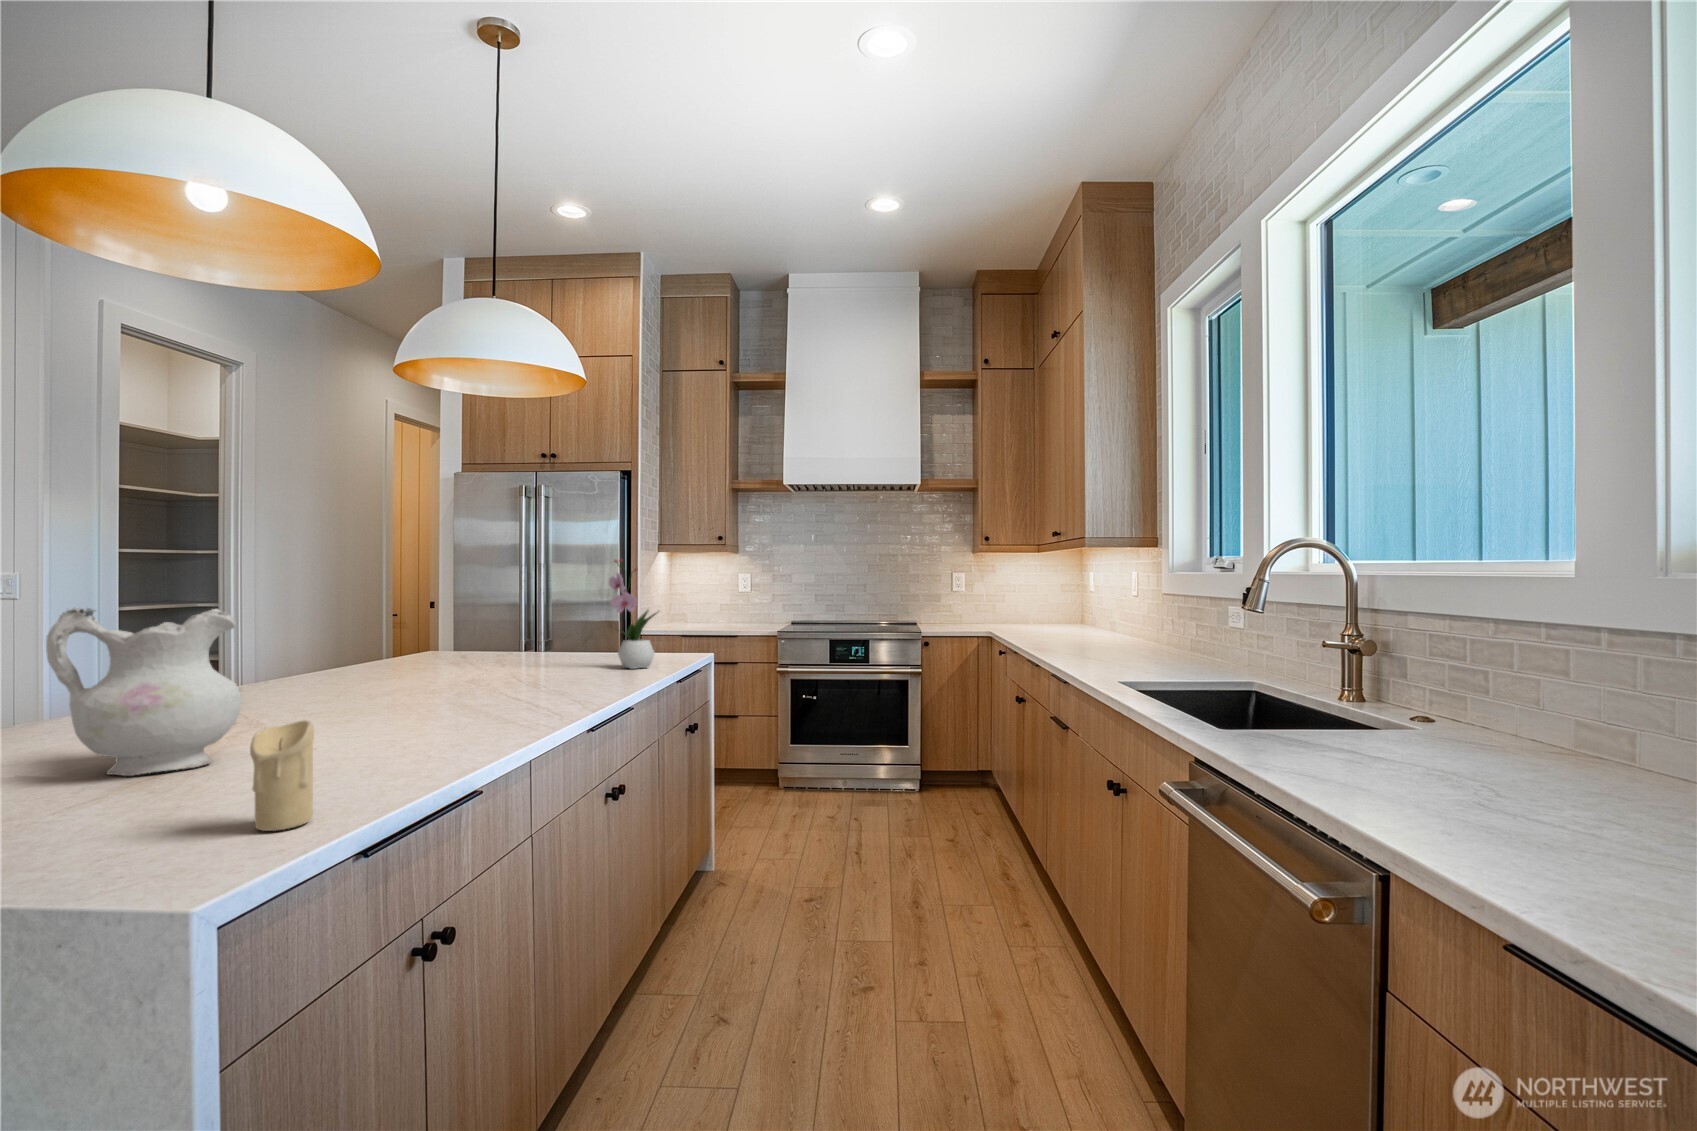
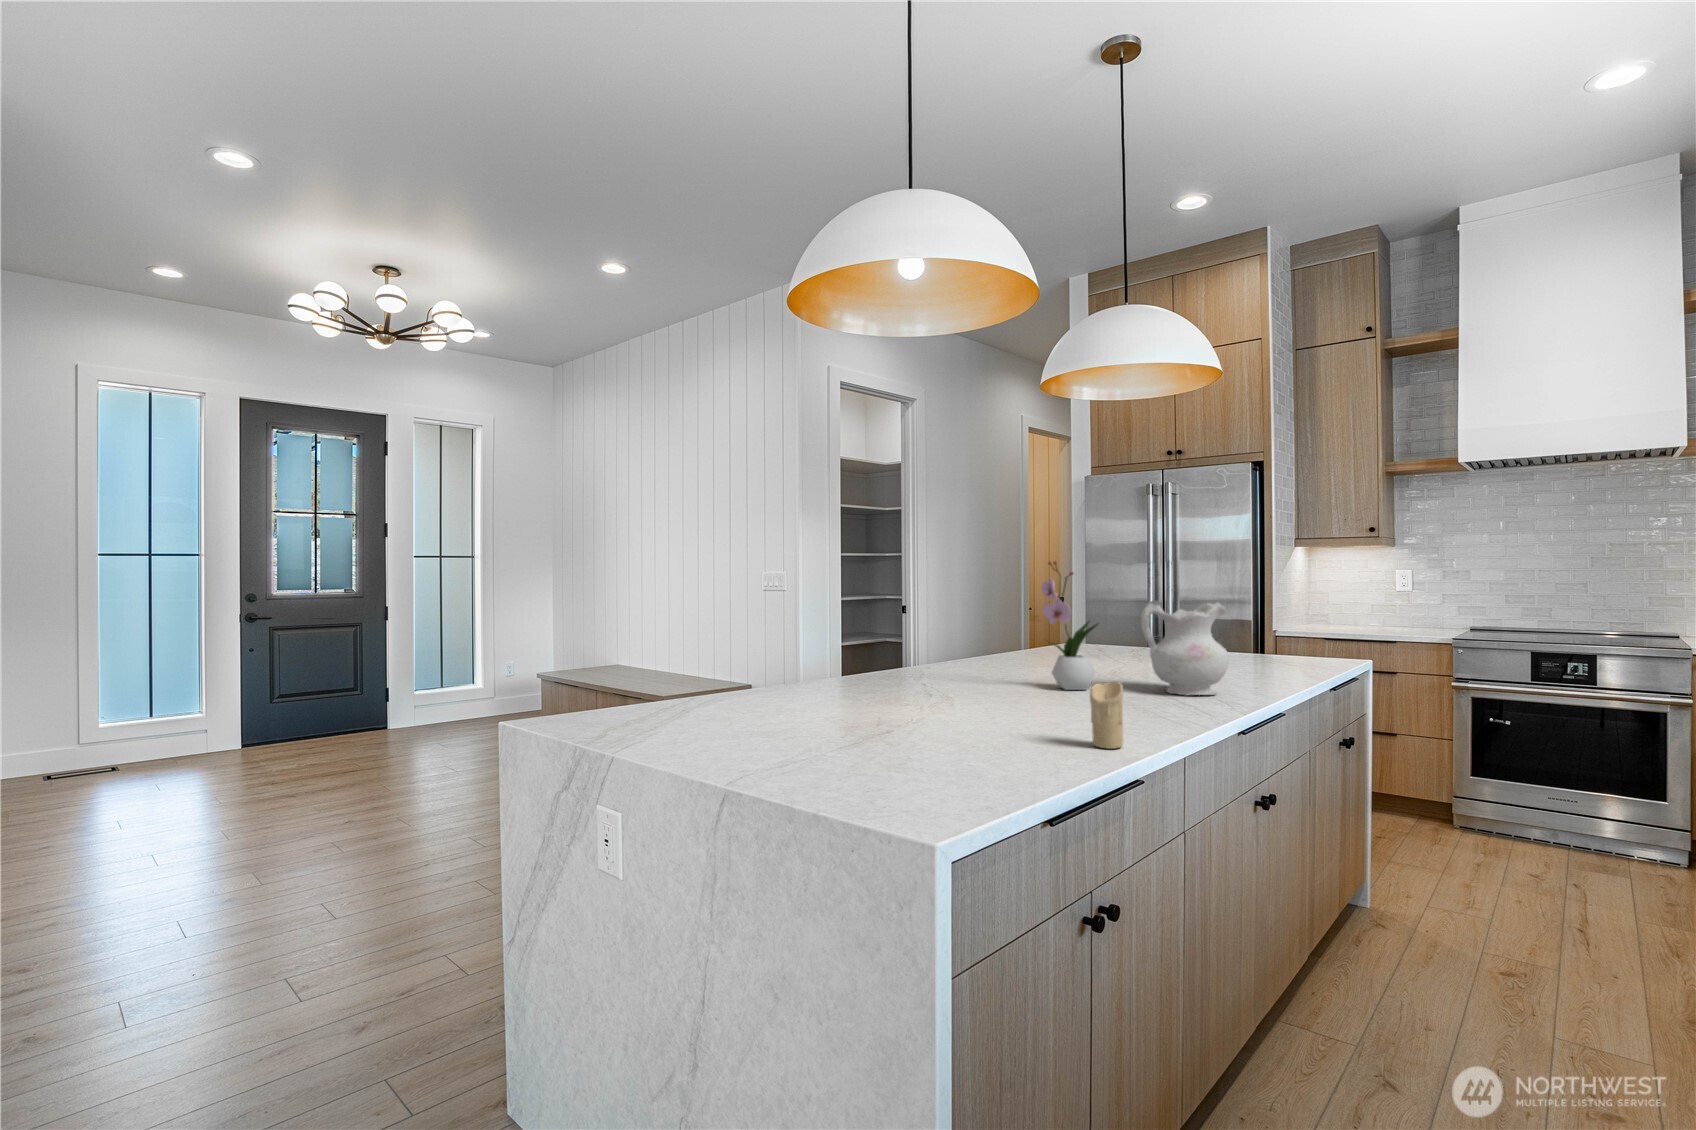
flower arrangement: present [609,559,657,669] -> present [1041,561,1098,690]
ceramic pitcher: present [46,608,241,776] -> present [1141,601,1229,695]

